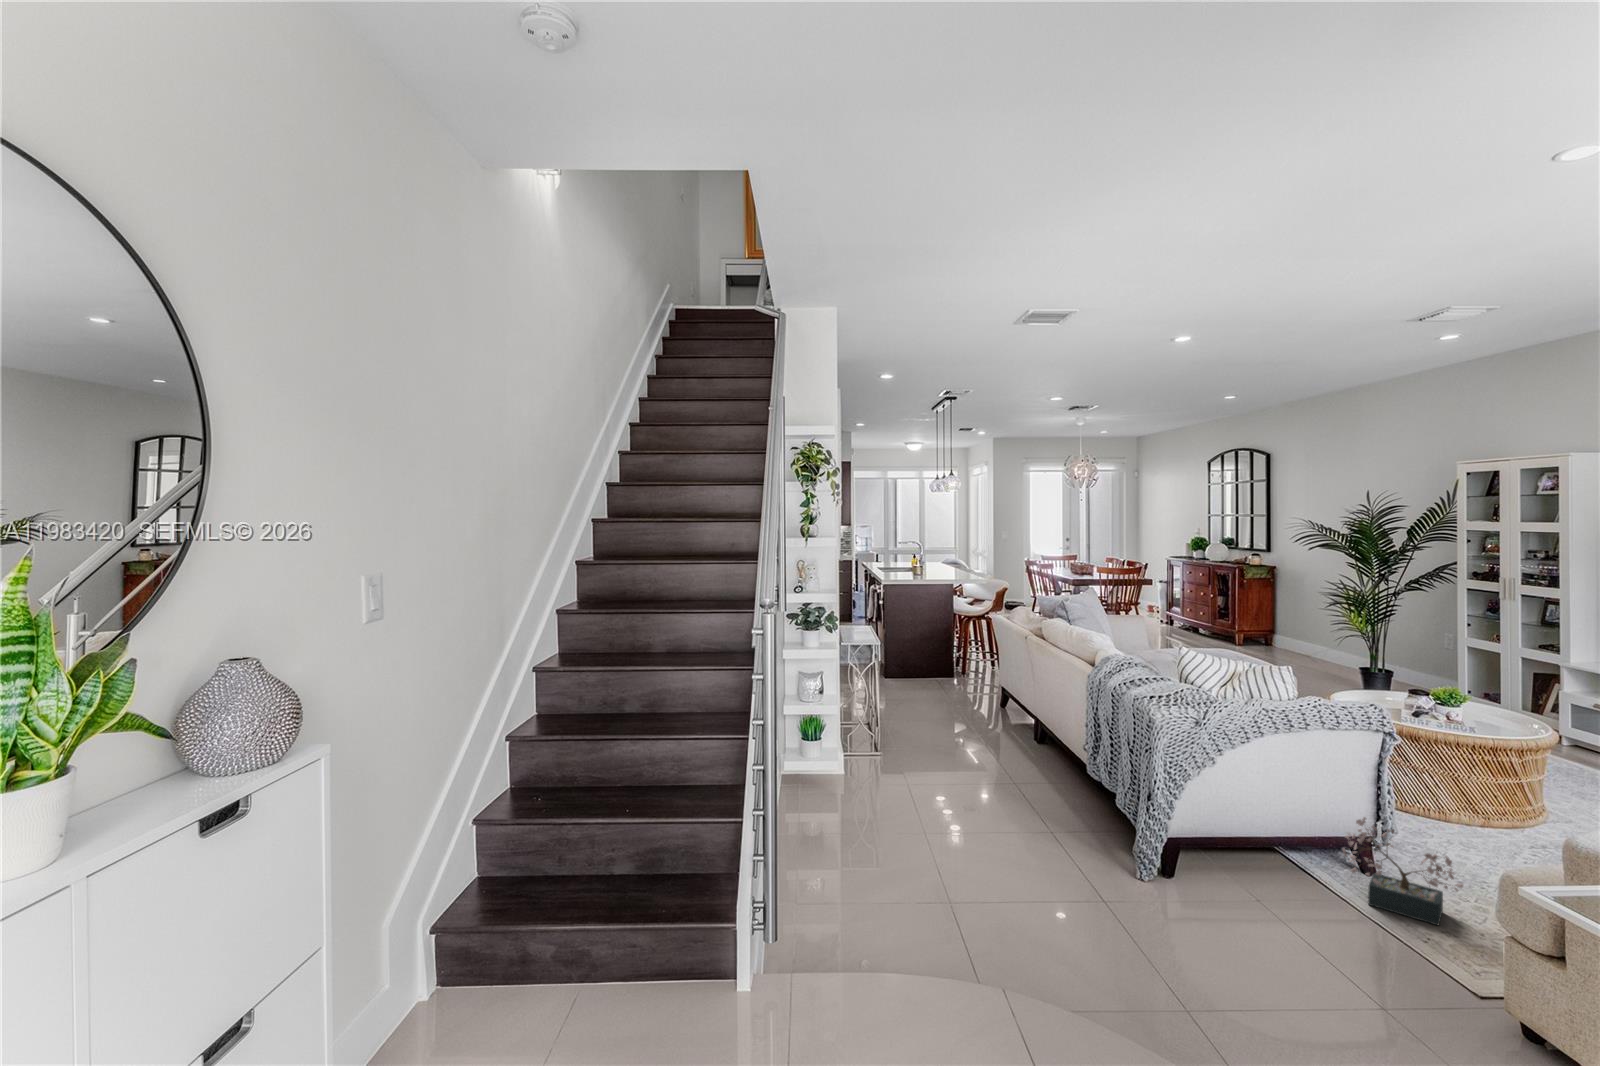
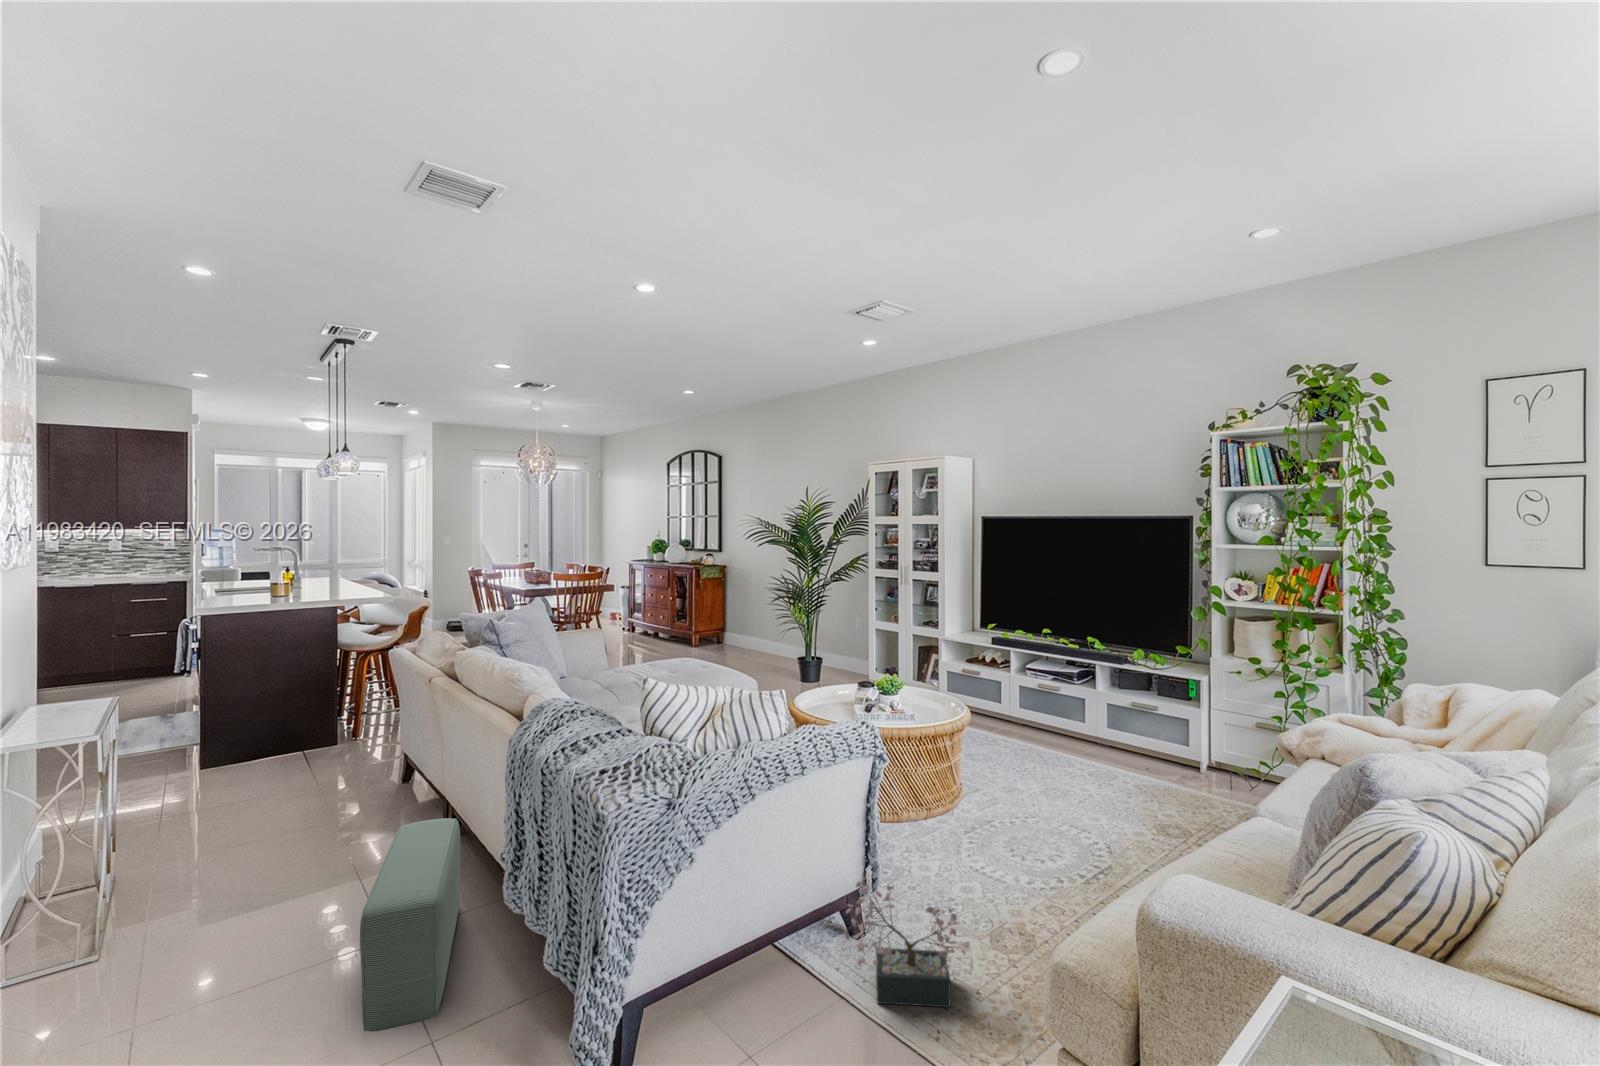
pouf: none [1009,721,1052,822] -> present [360,818,461,1032]

